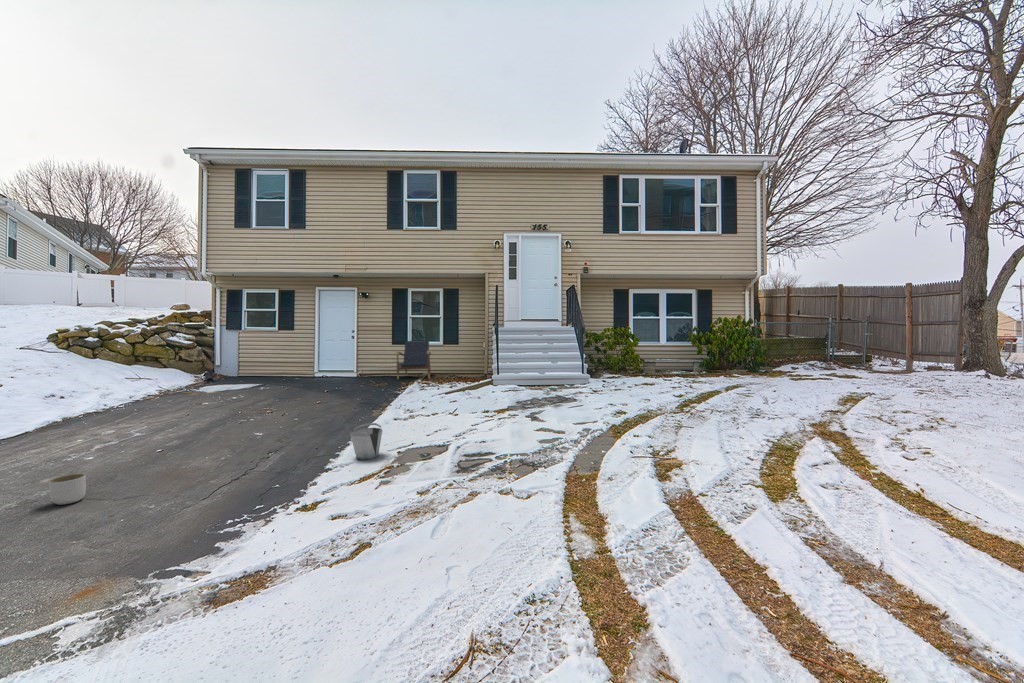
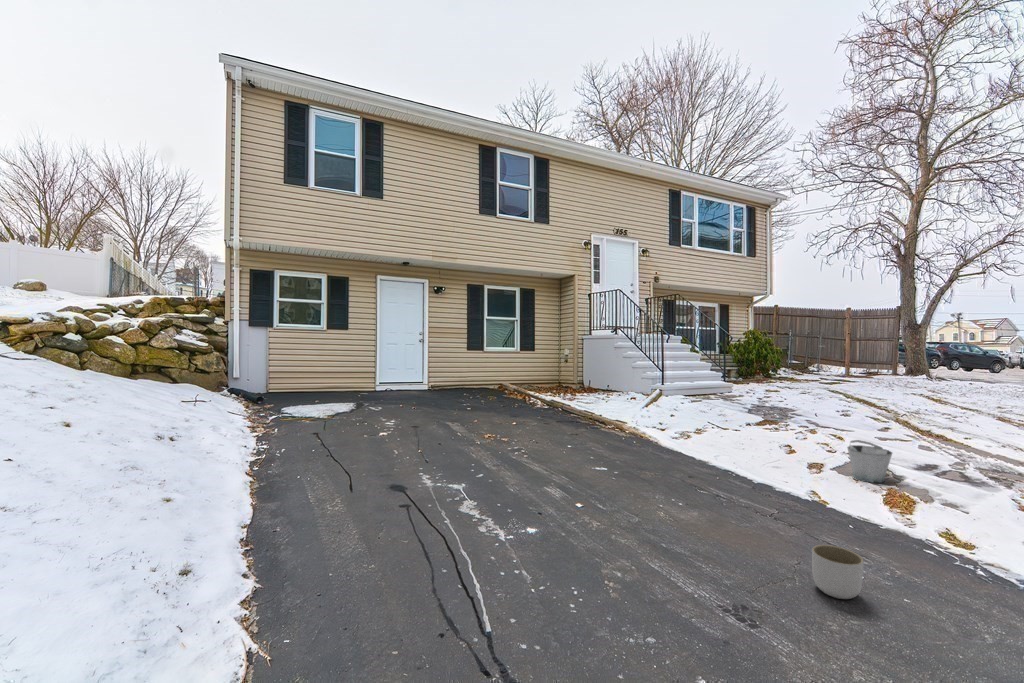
lounge chair: present [396,340,431,379] -> none [485,346,528,392]

